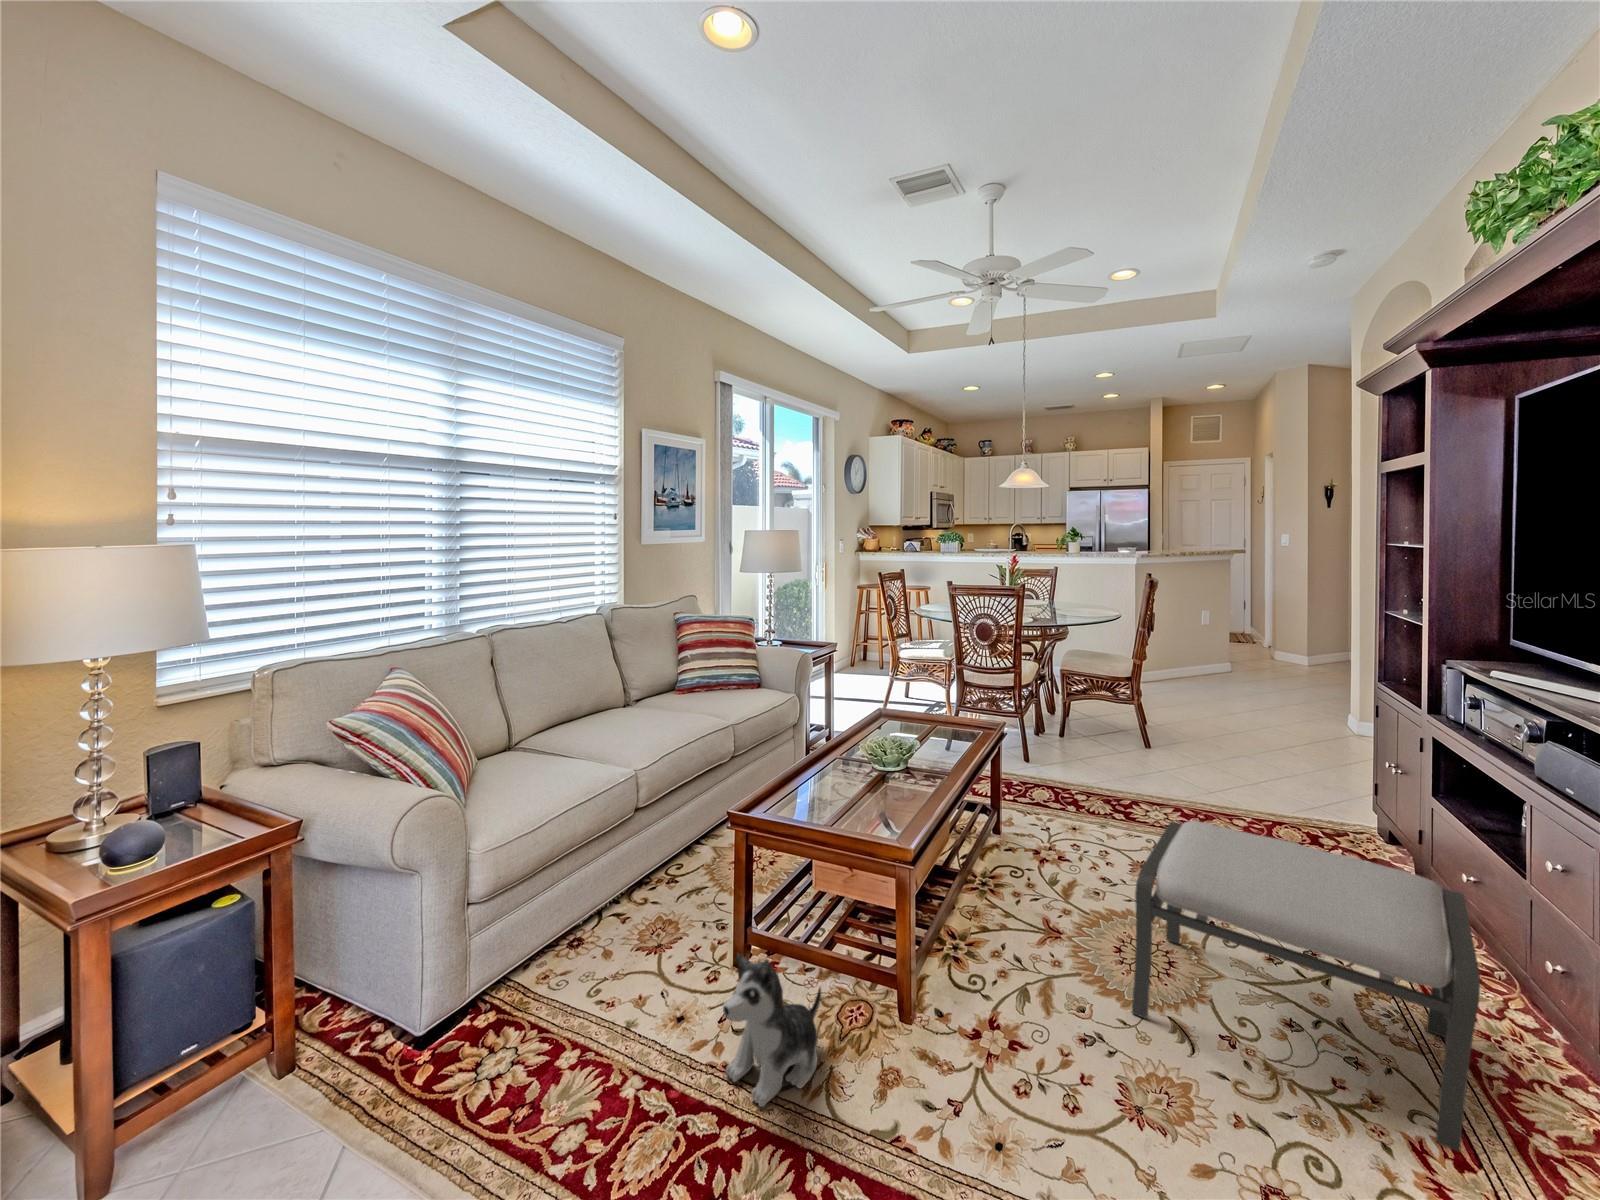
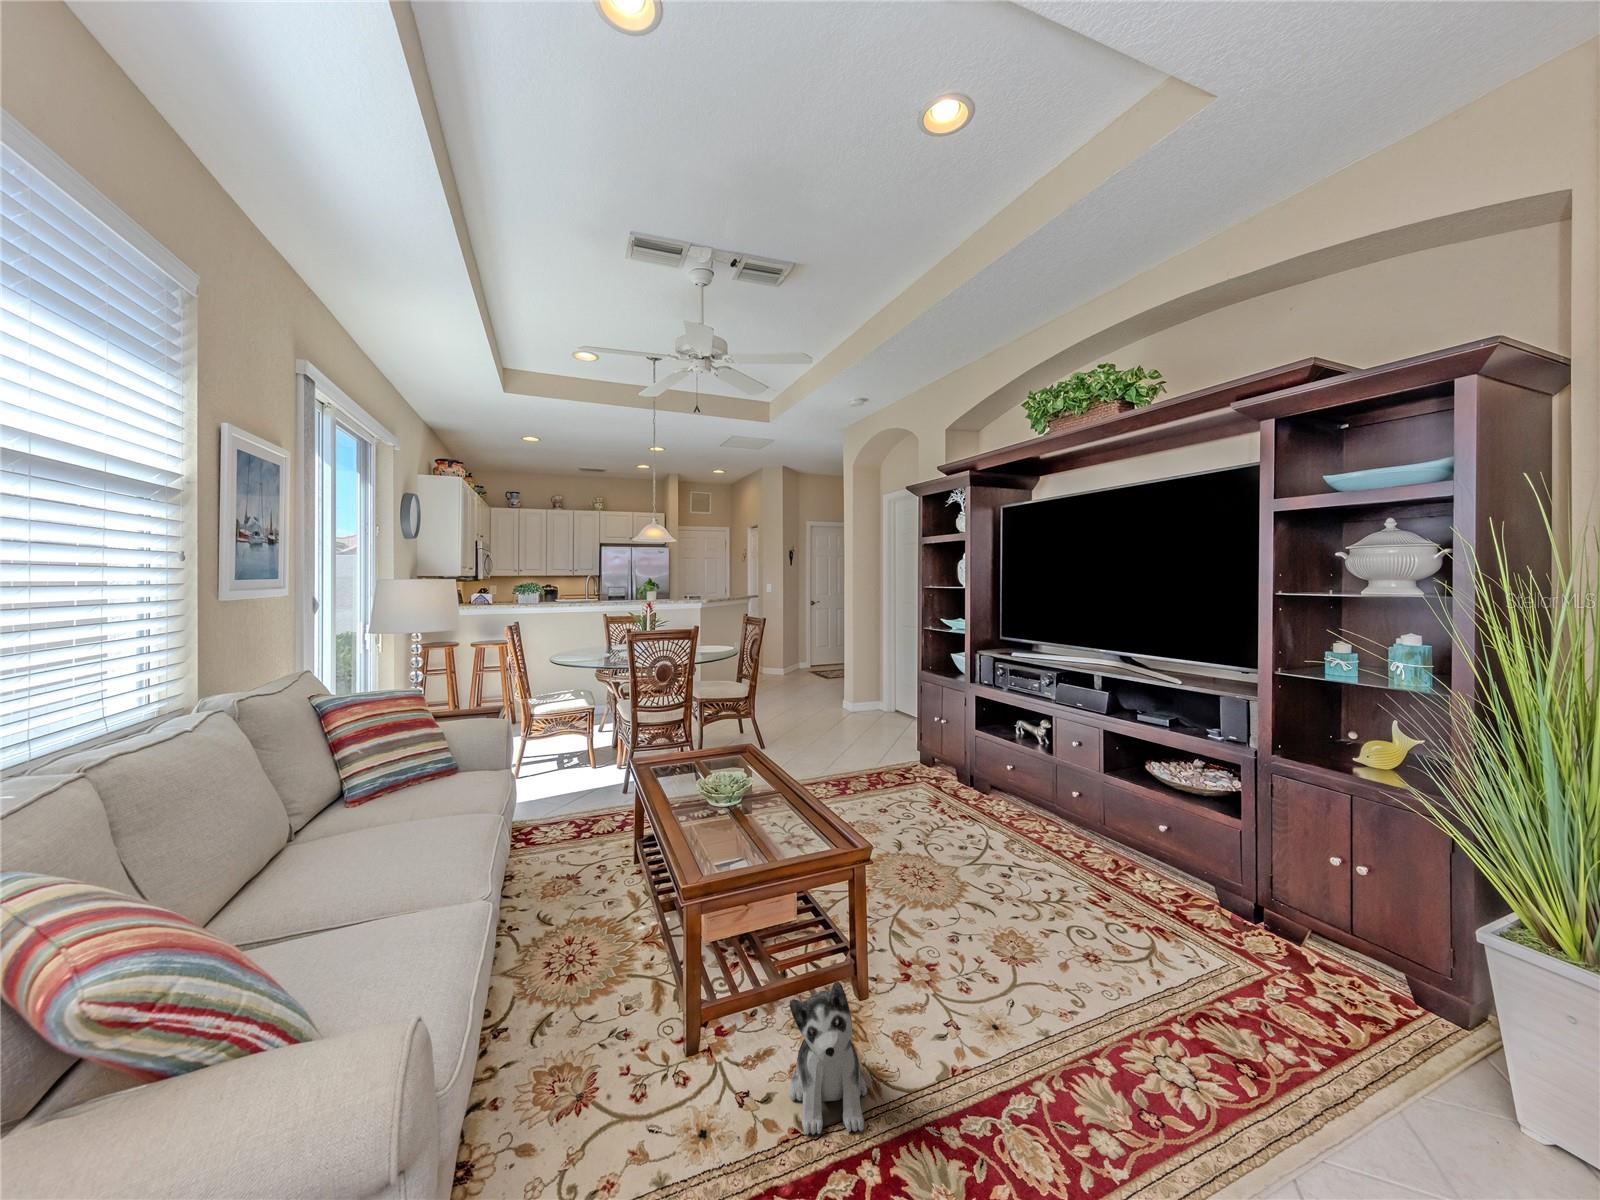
ottoman: present [1132,821,1480,1152] -> none [910,770,1099,914]

